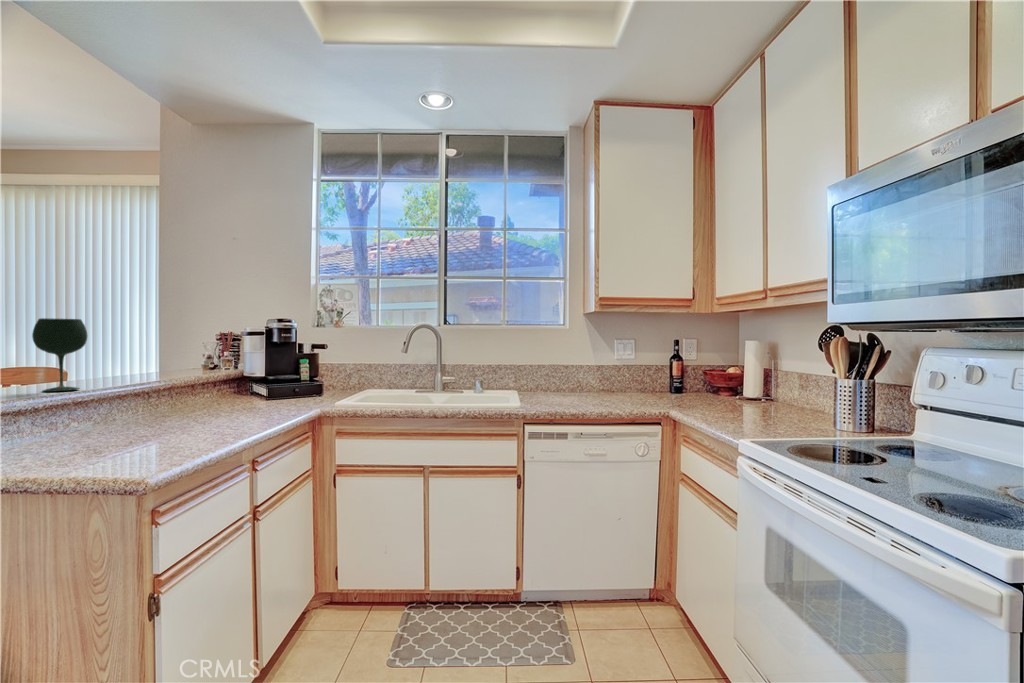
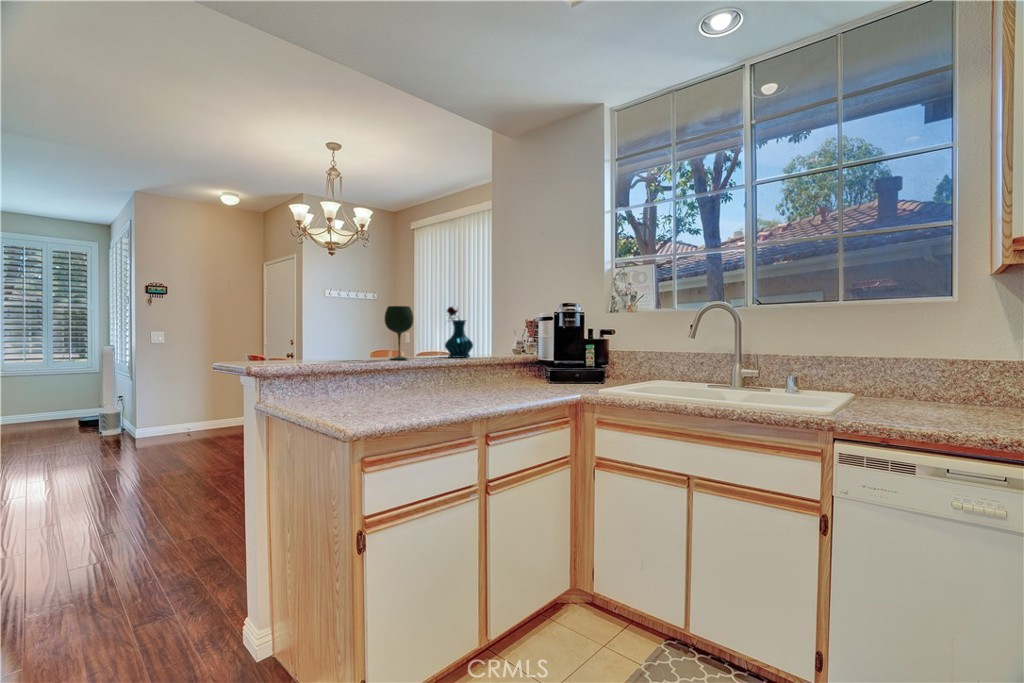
vase: none [119,315,163,381] -> present [445,307,473,358]

